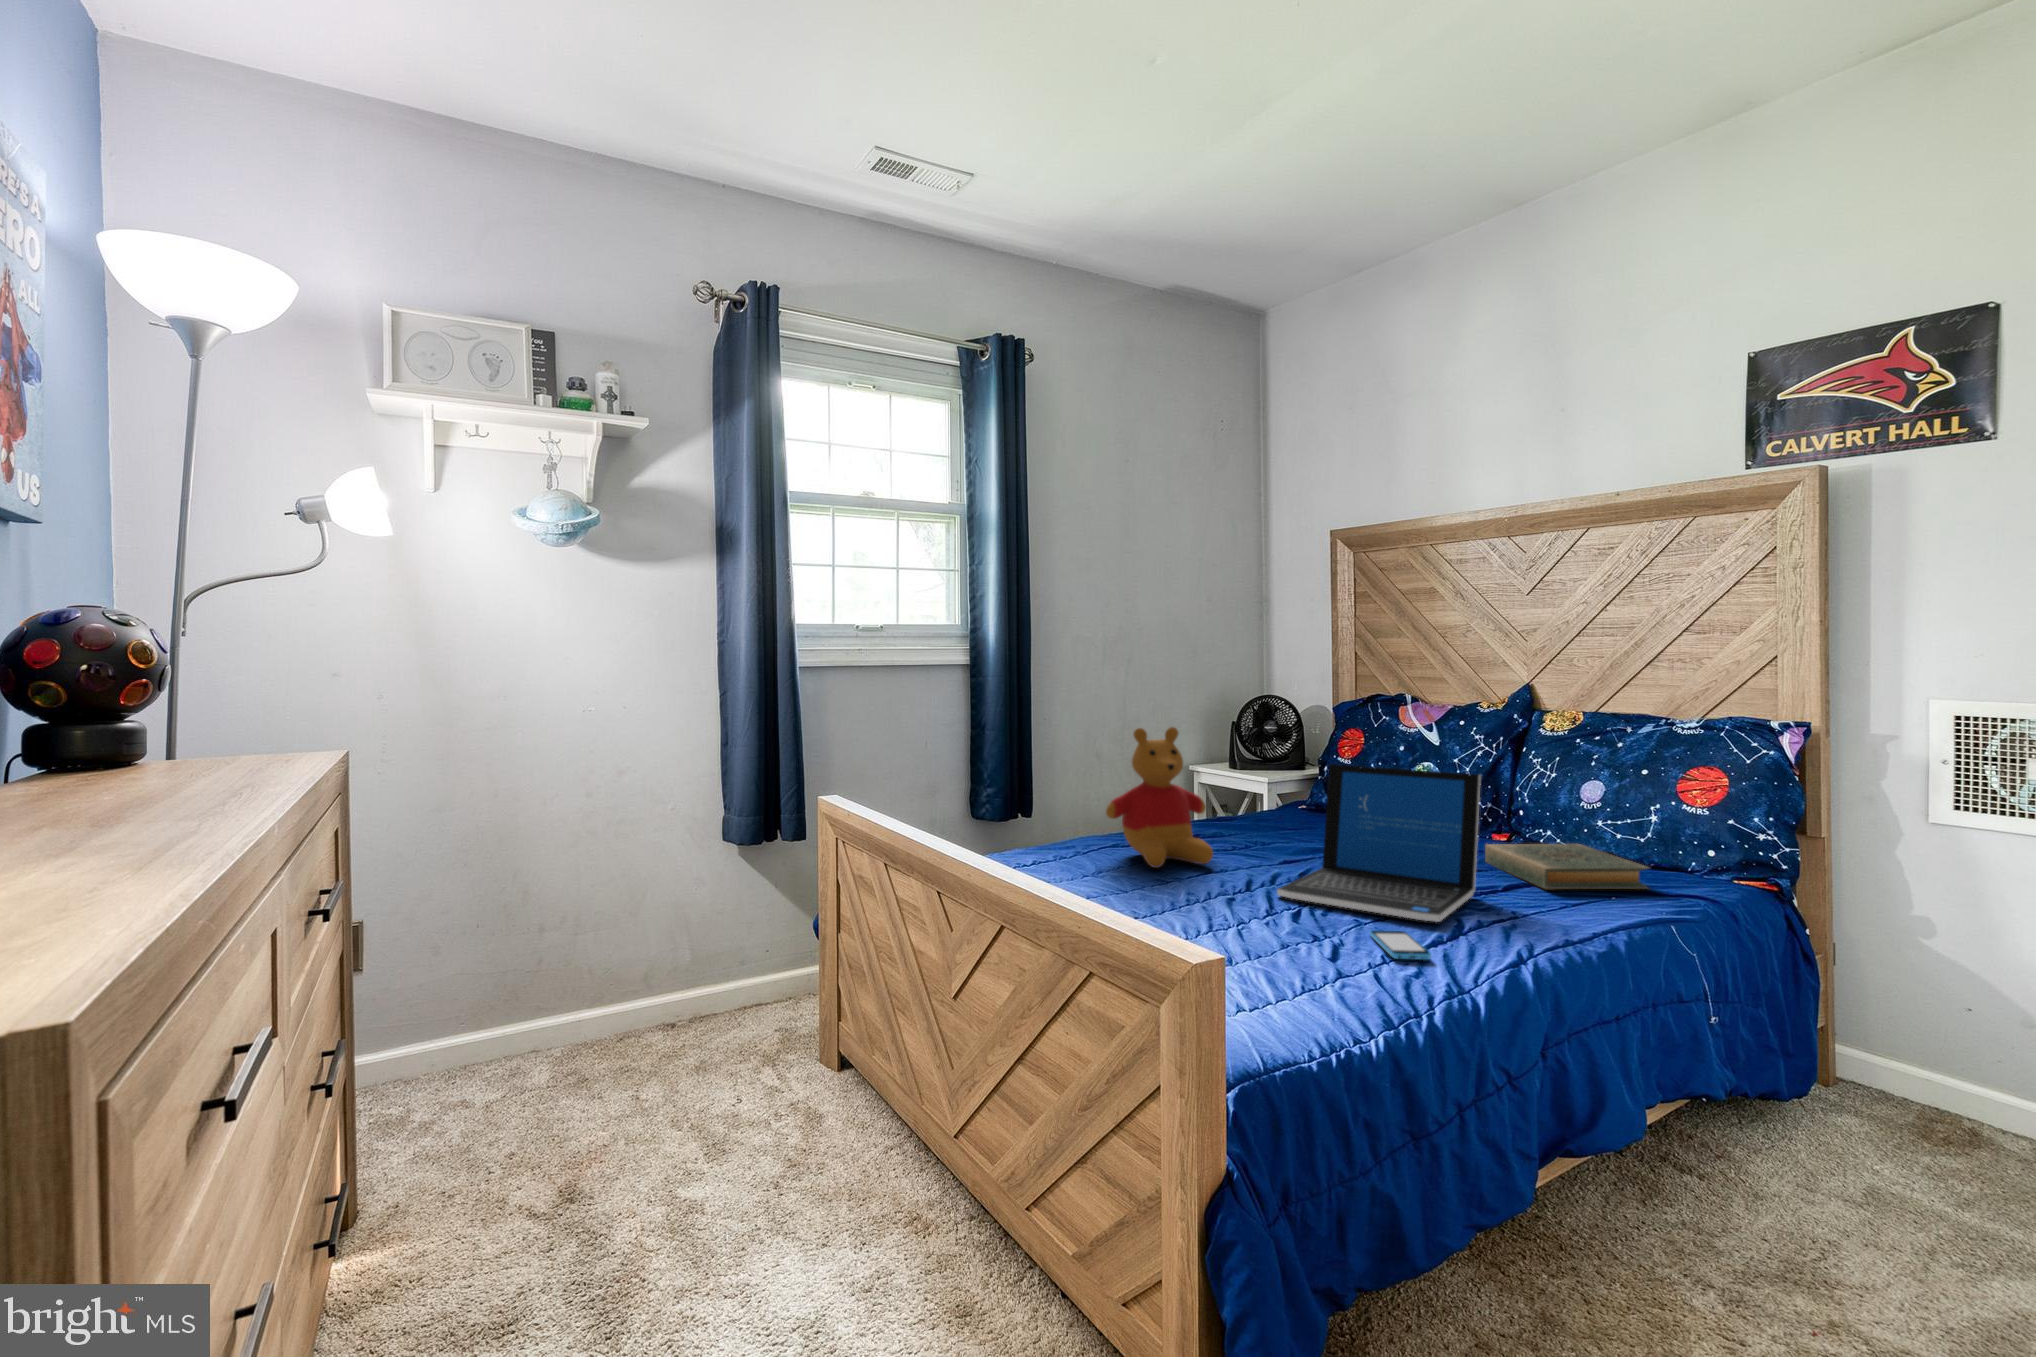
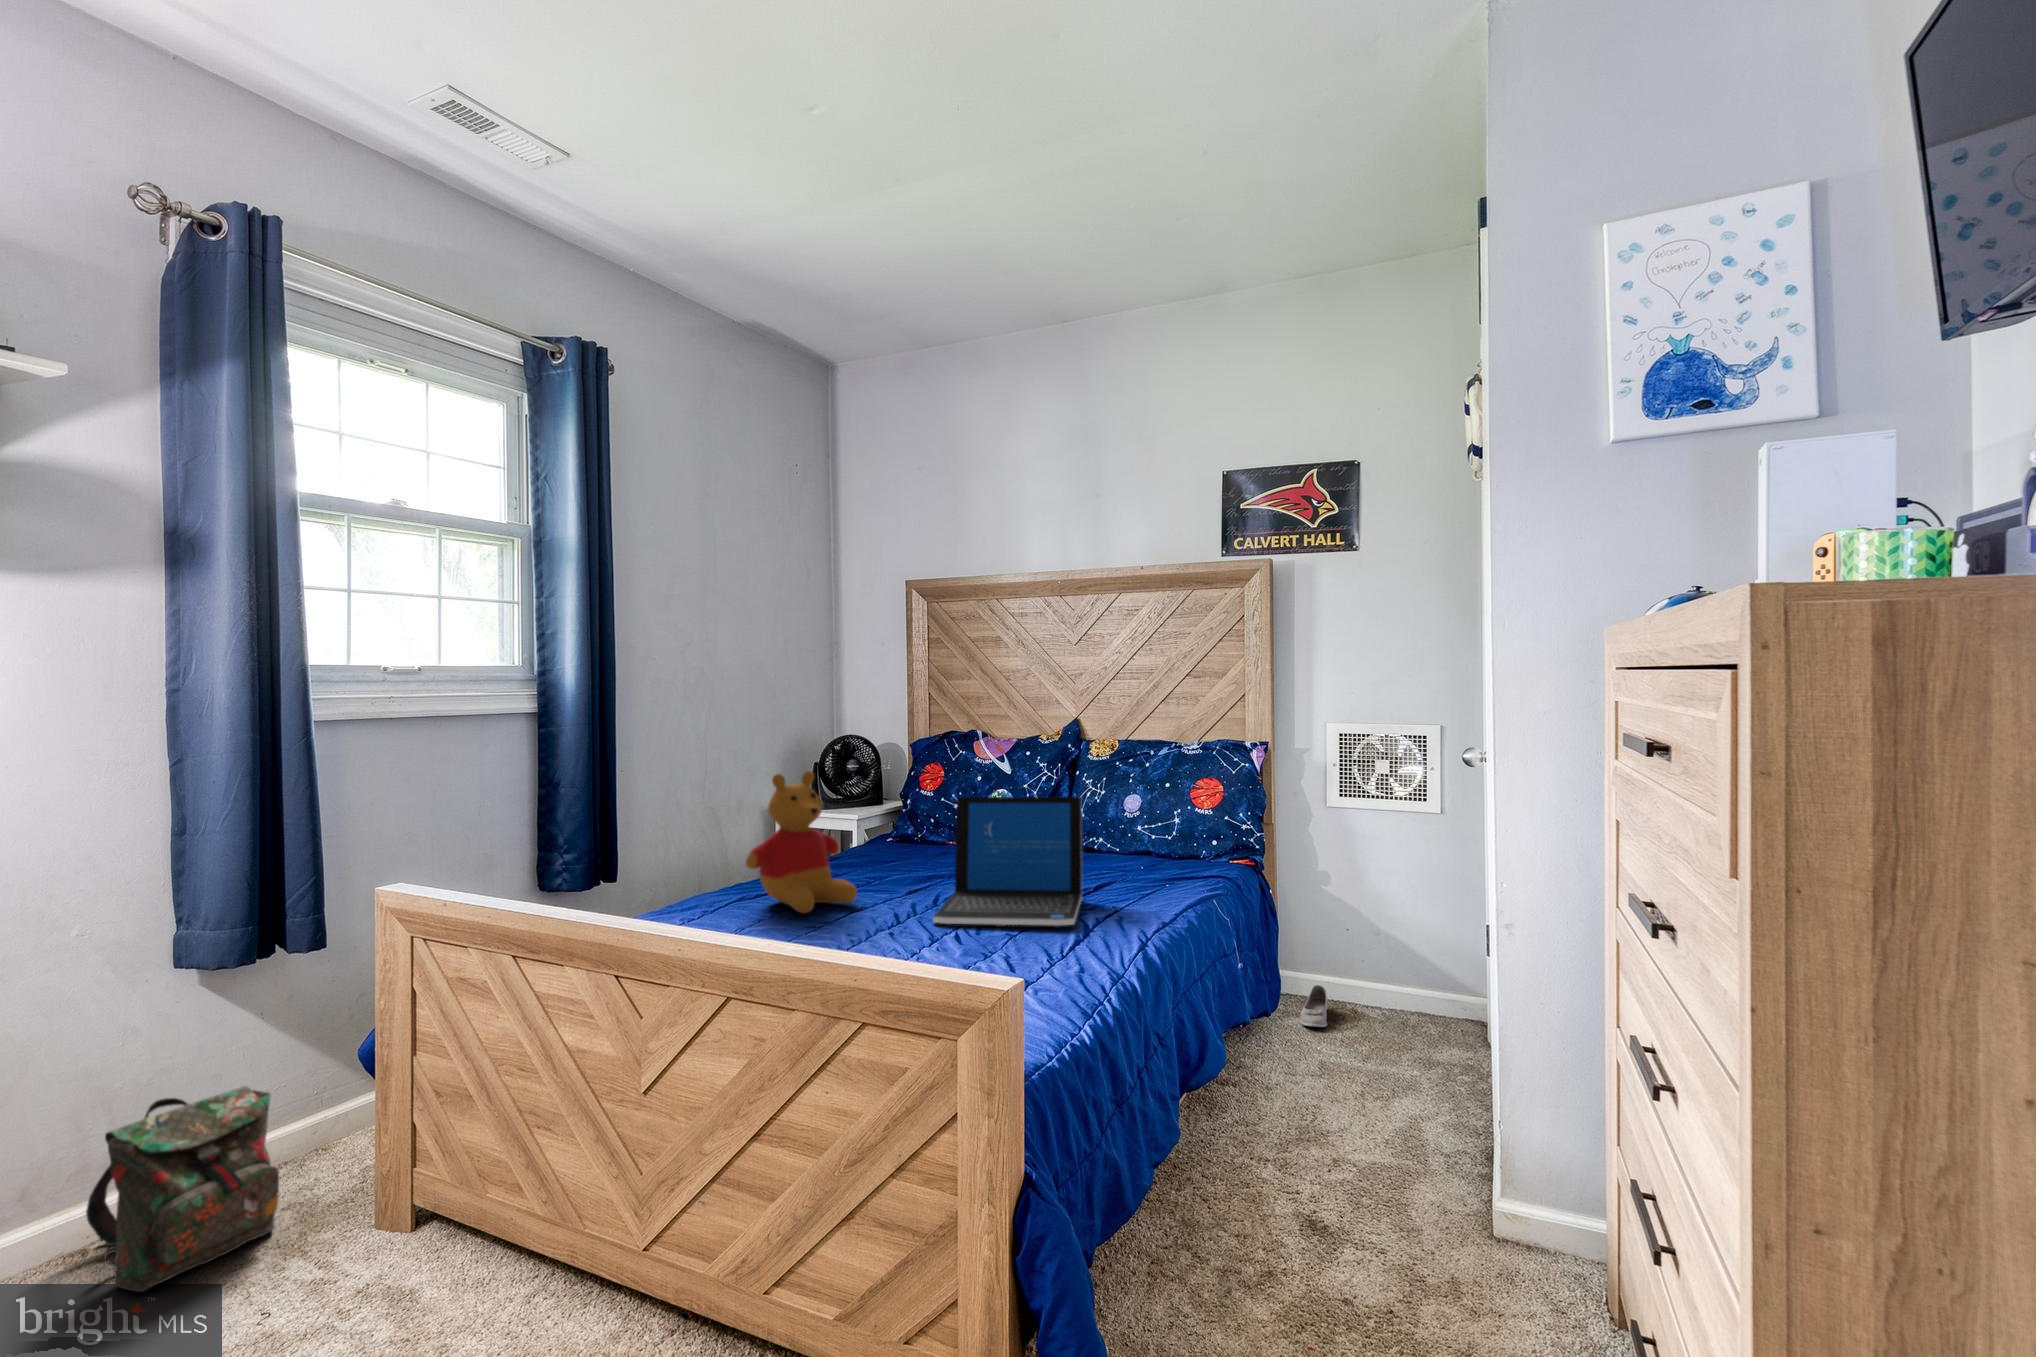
hardback book: present [1485,844,1648,889] -> none [1069,847,1190,887]
smartphone: present [1370,930,1431,960] -> none [1029,937,1087,961]
backpack: none [658,937,756,1070] -> present [86,1086,279,1292]
shoe: none [1855,1070,1915,1130] -> present [1300,985,1328,1027]

